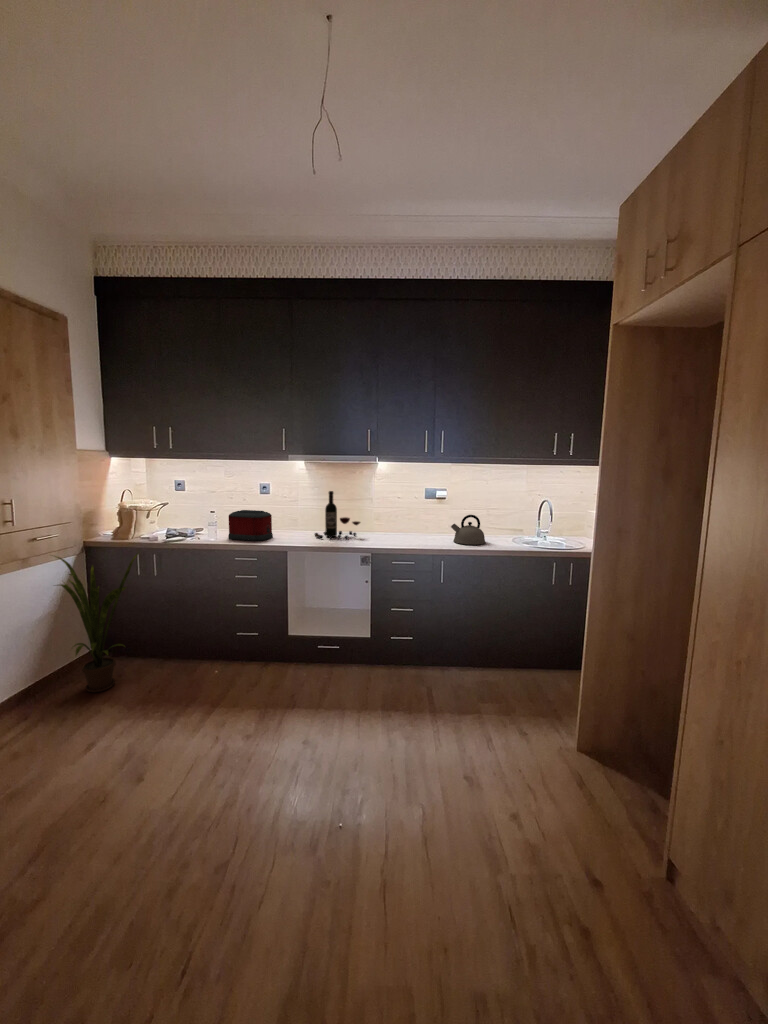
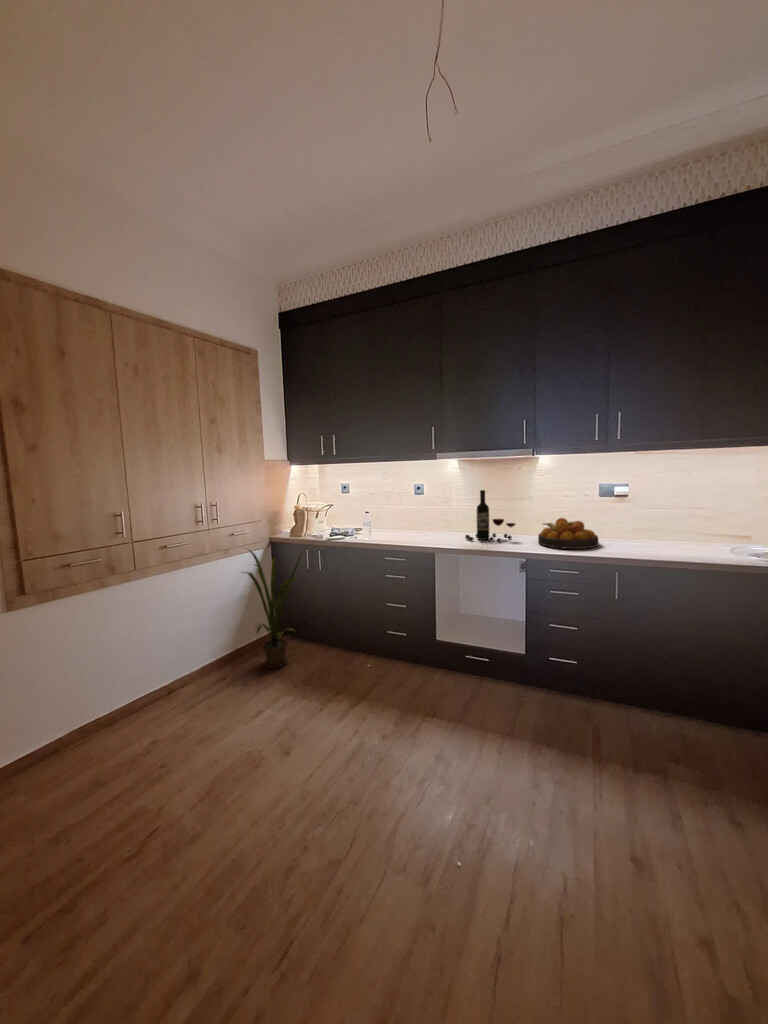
toaster: present [228,510,273,541] -> none [382,511,423,541]
kettle: present [451,515,486,545] -> none [632,515,684,554]
fruit bowl: none [380,517,427,543] -> present [538,518,599,549]

